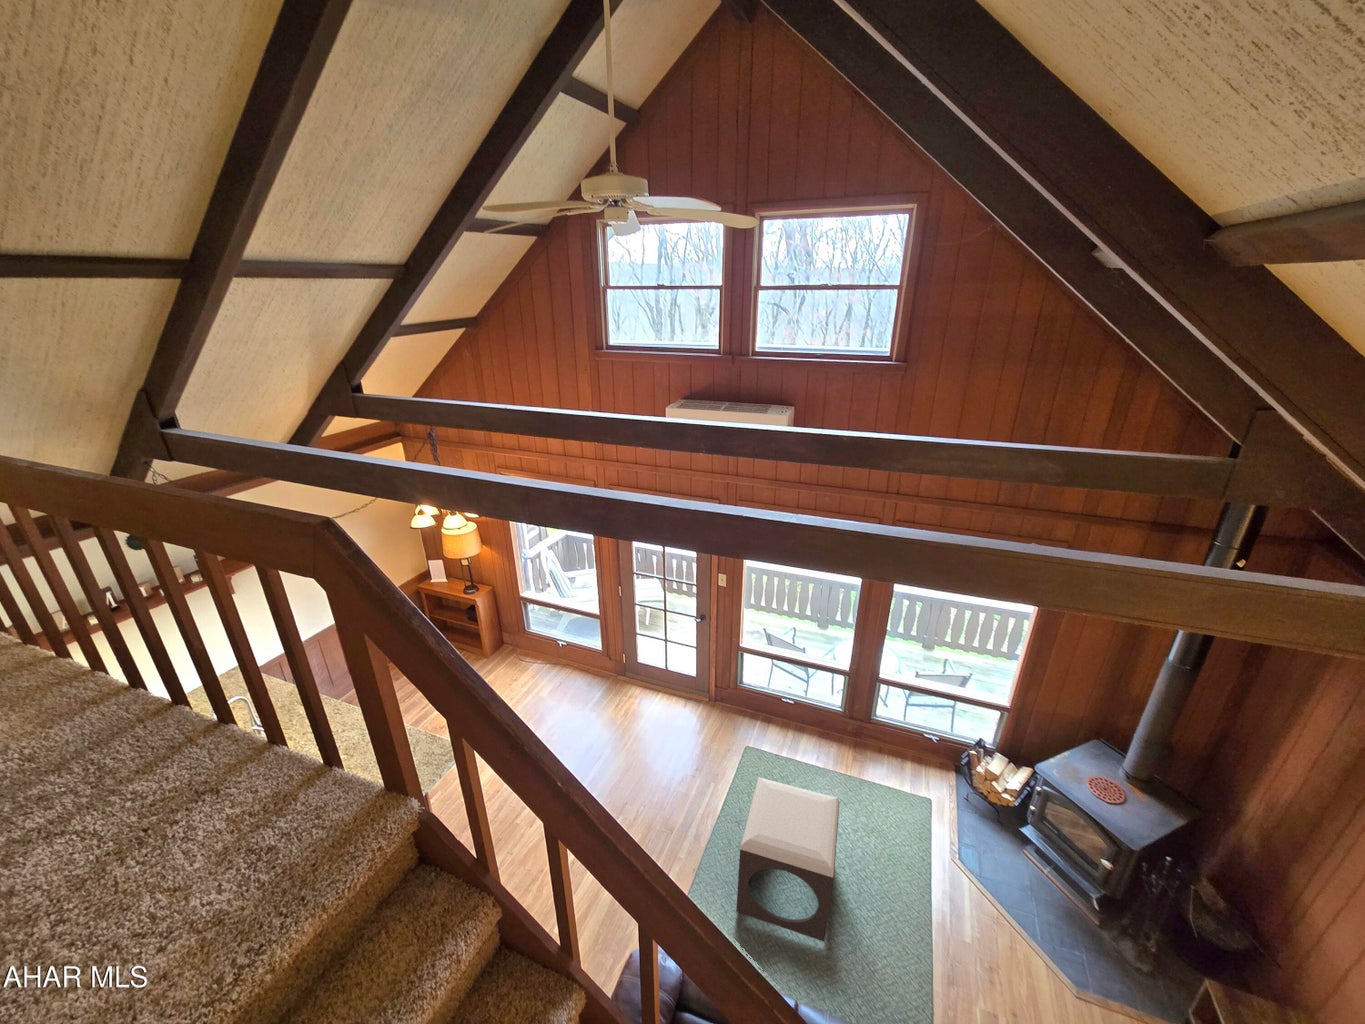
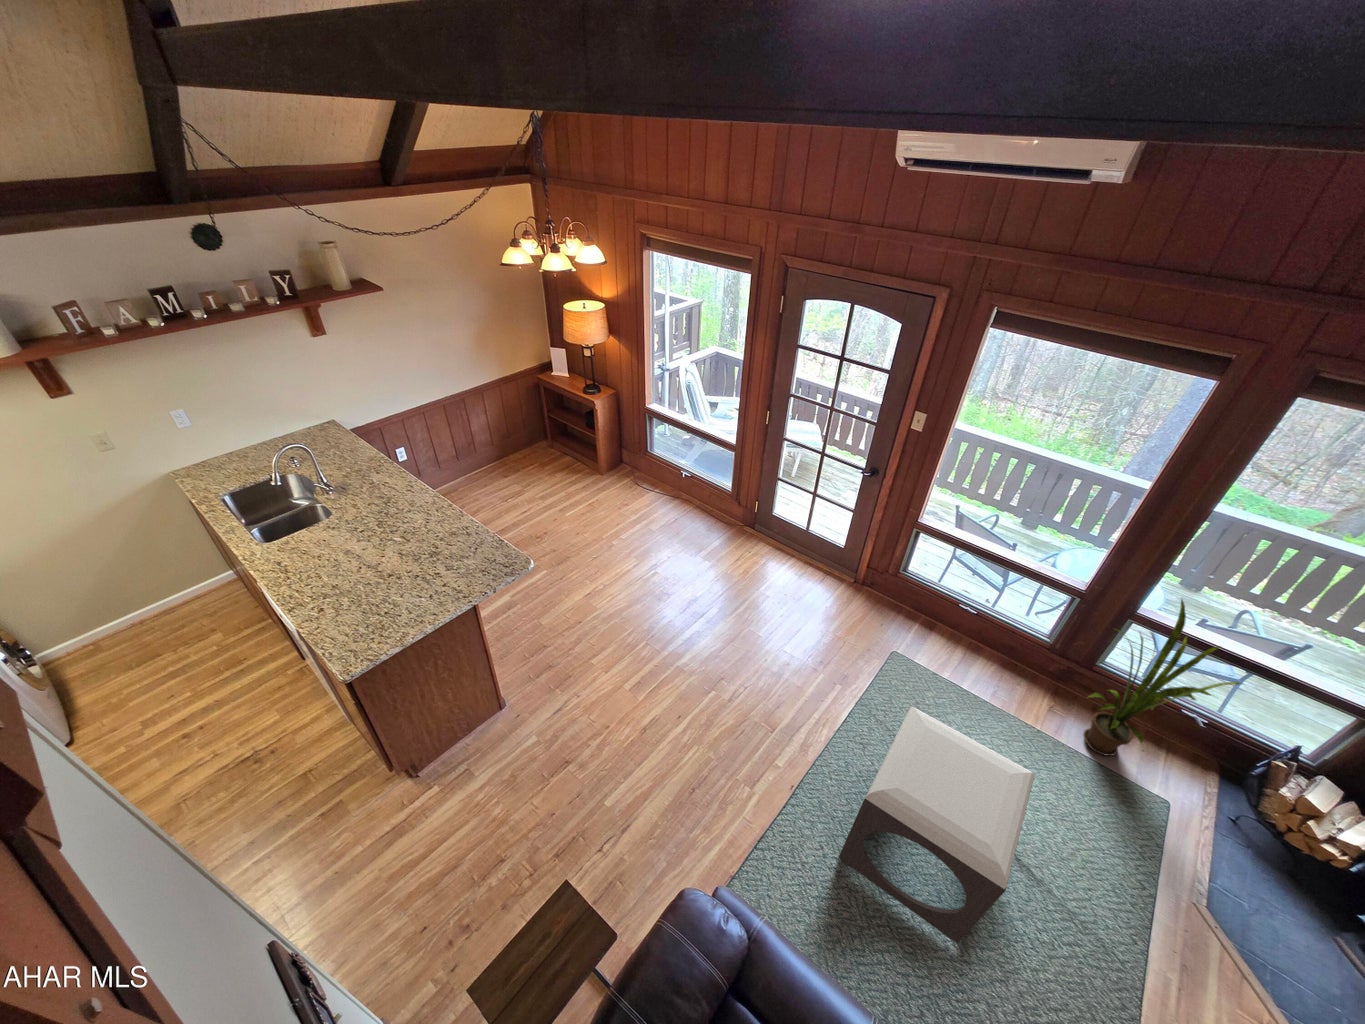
house plant: none [862,661,932,780] -> present [1083,600,1241,756]

